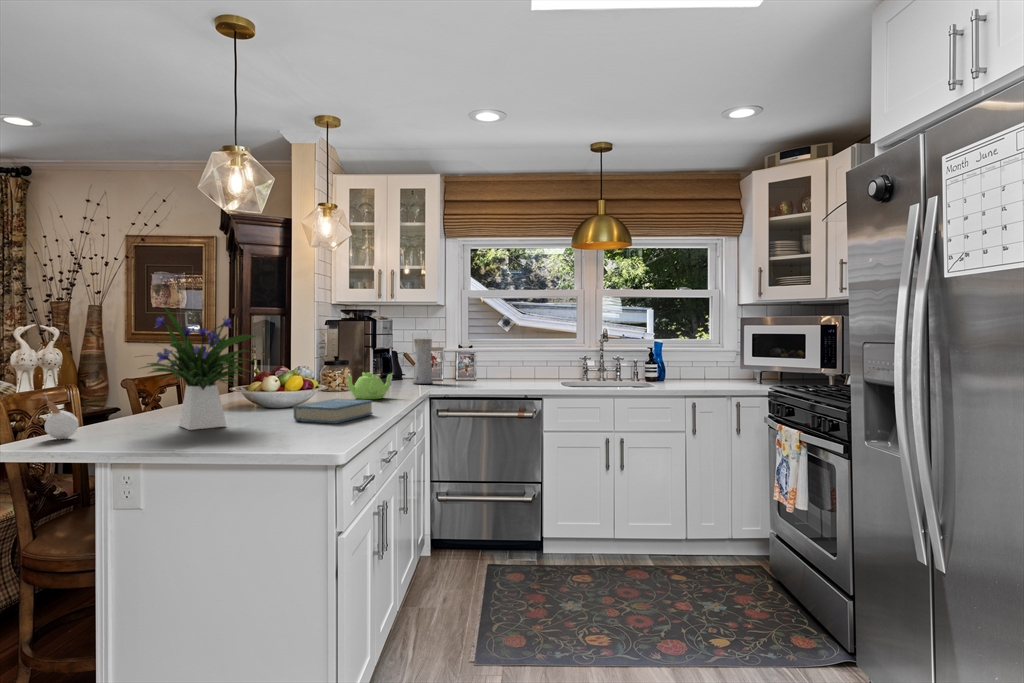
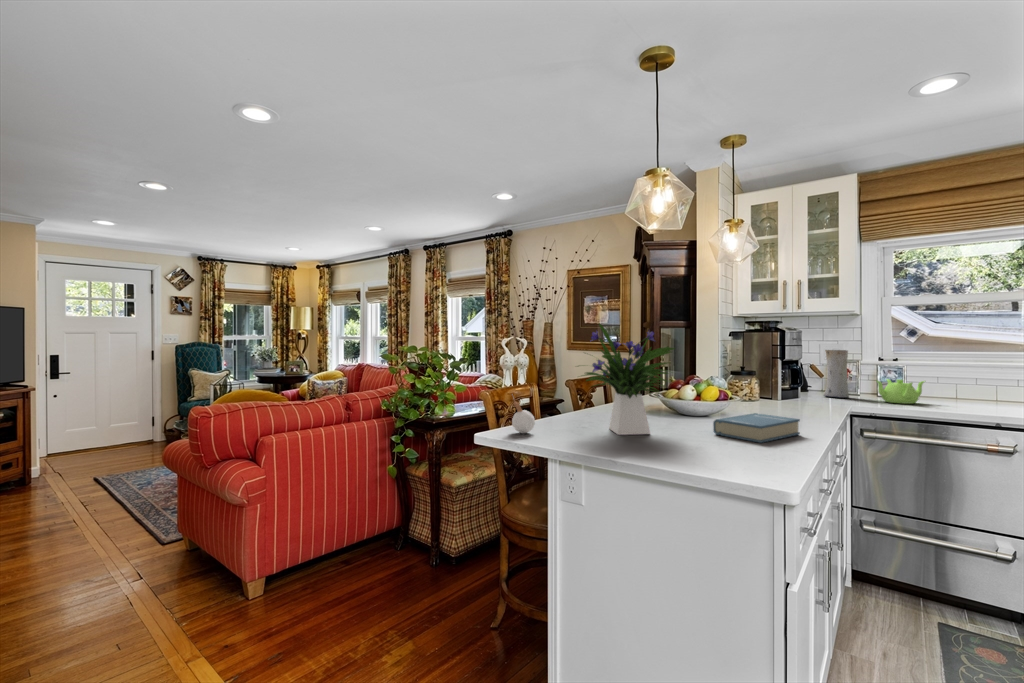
teapot: present [345,373,393,399] -> present [877,379,924,404]

